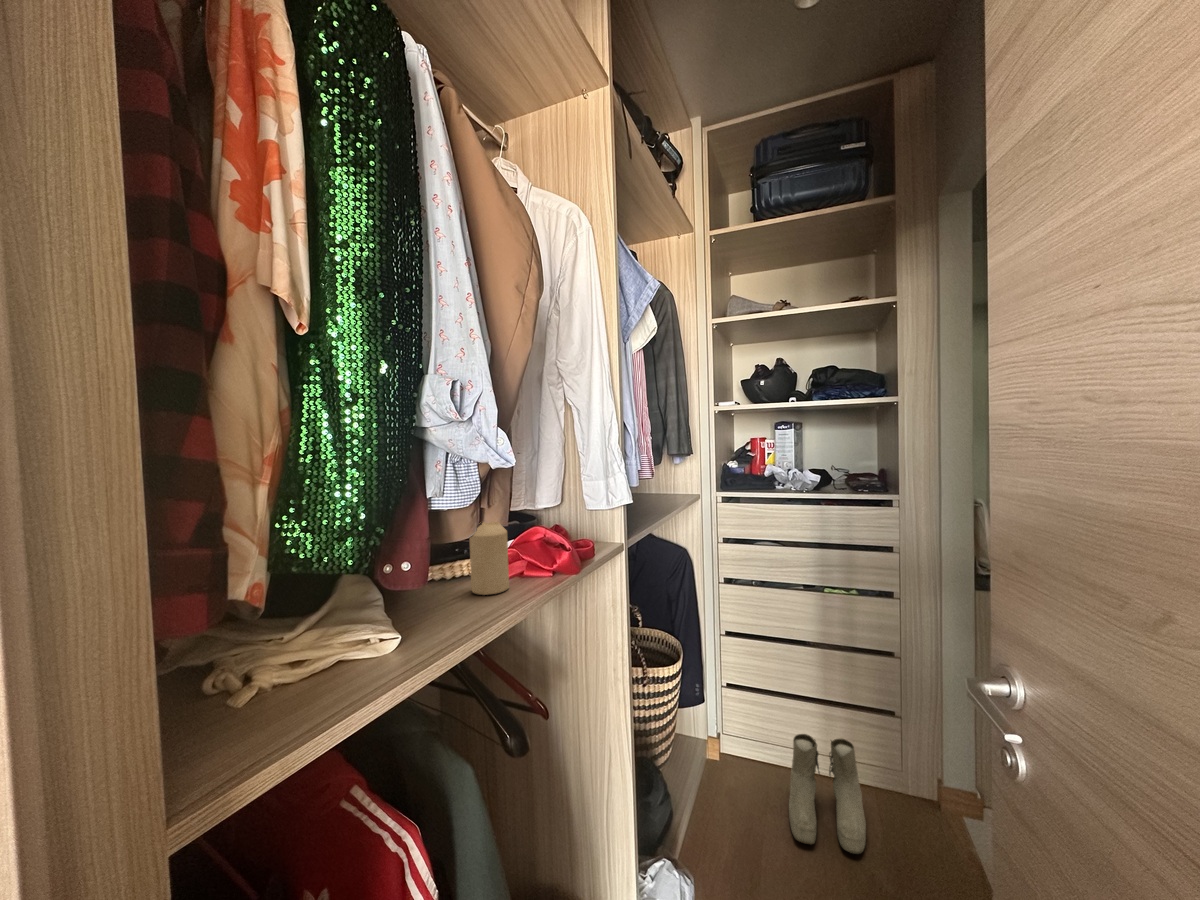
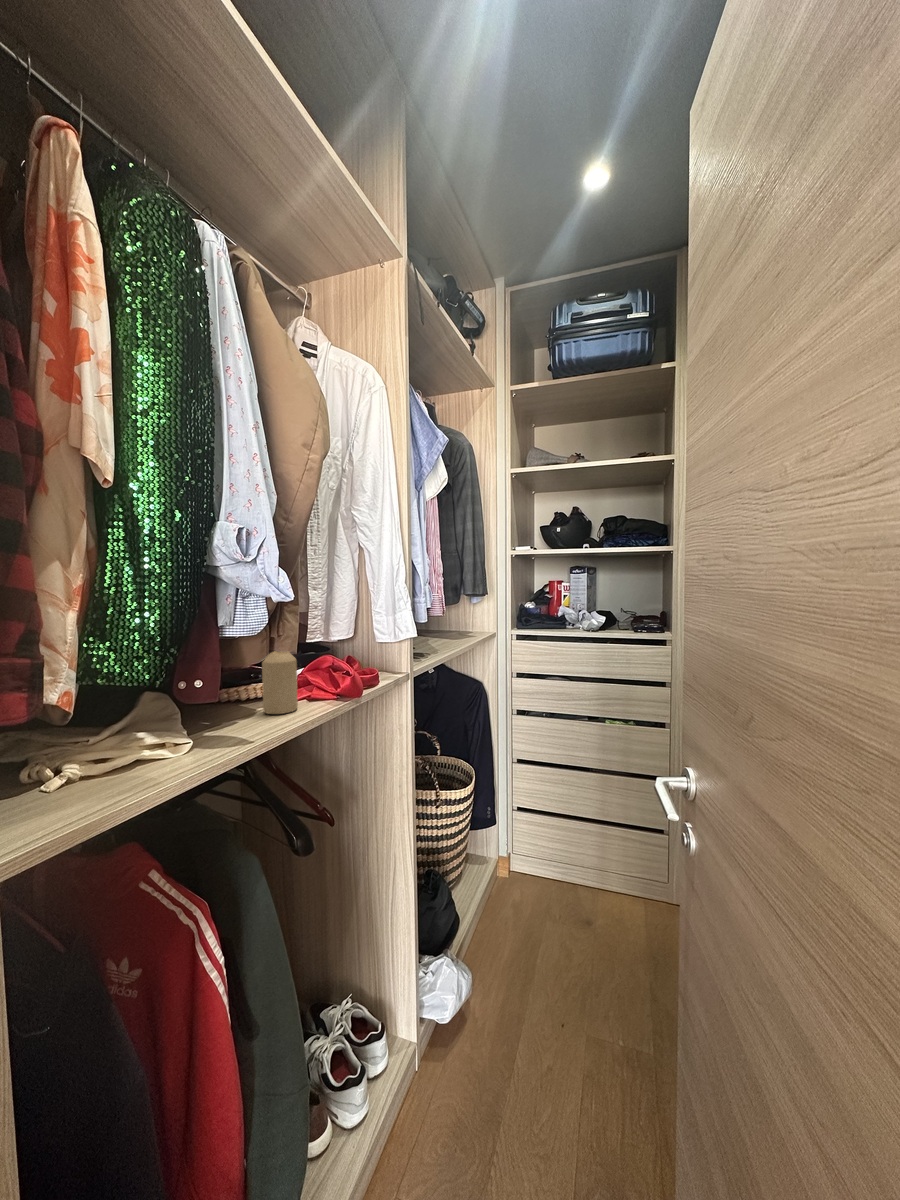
boots: present [789,734,866,854] -> none [570,853,636,957]

